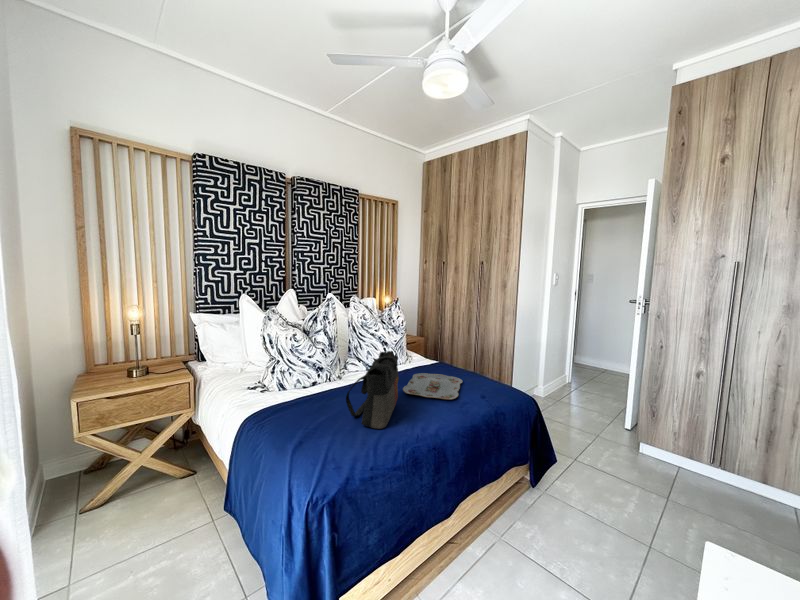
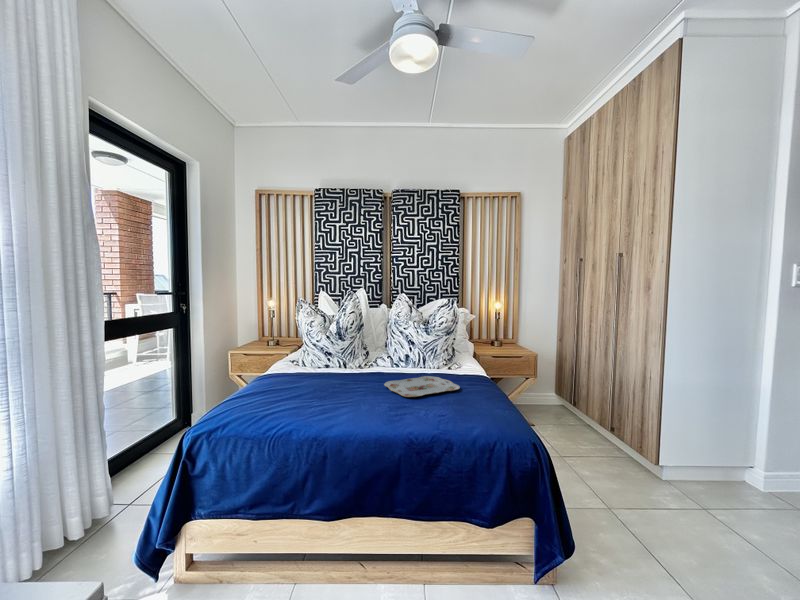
tote bag: present [346,351,399,429] -> none [305,340,365,396]

